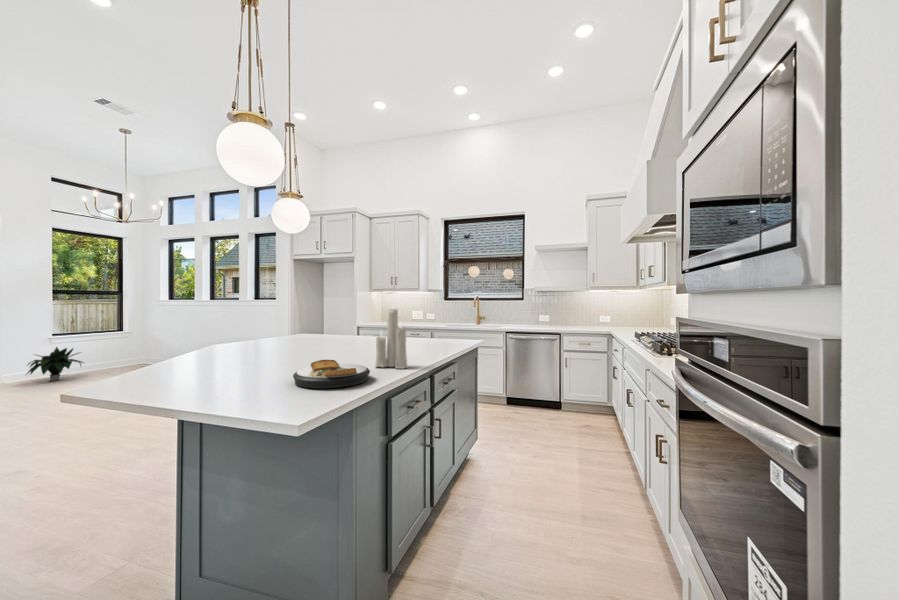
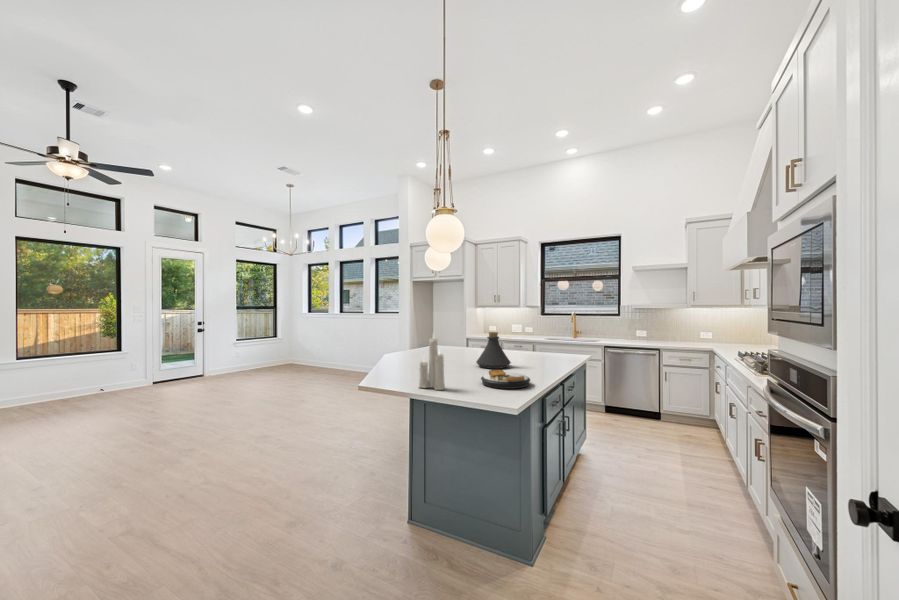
candle: present [375,308,407,369] -> present [419,338,445,390]
bottle: none [319,310,369,360] -> present [476,332,511,369]
potted plant: present [27,347,83,381] -> none [222,349,259,375]

